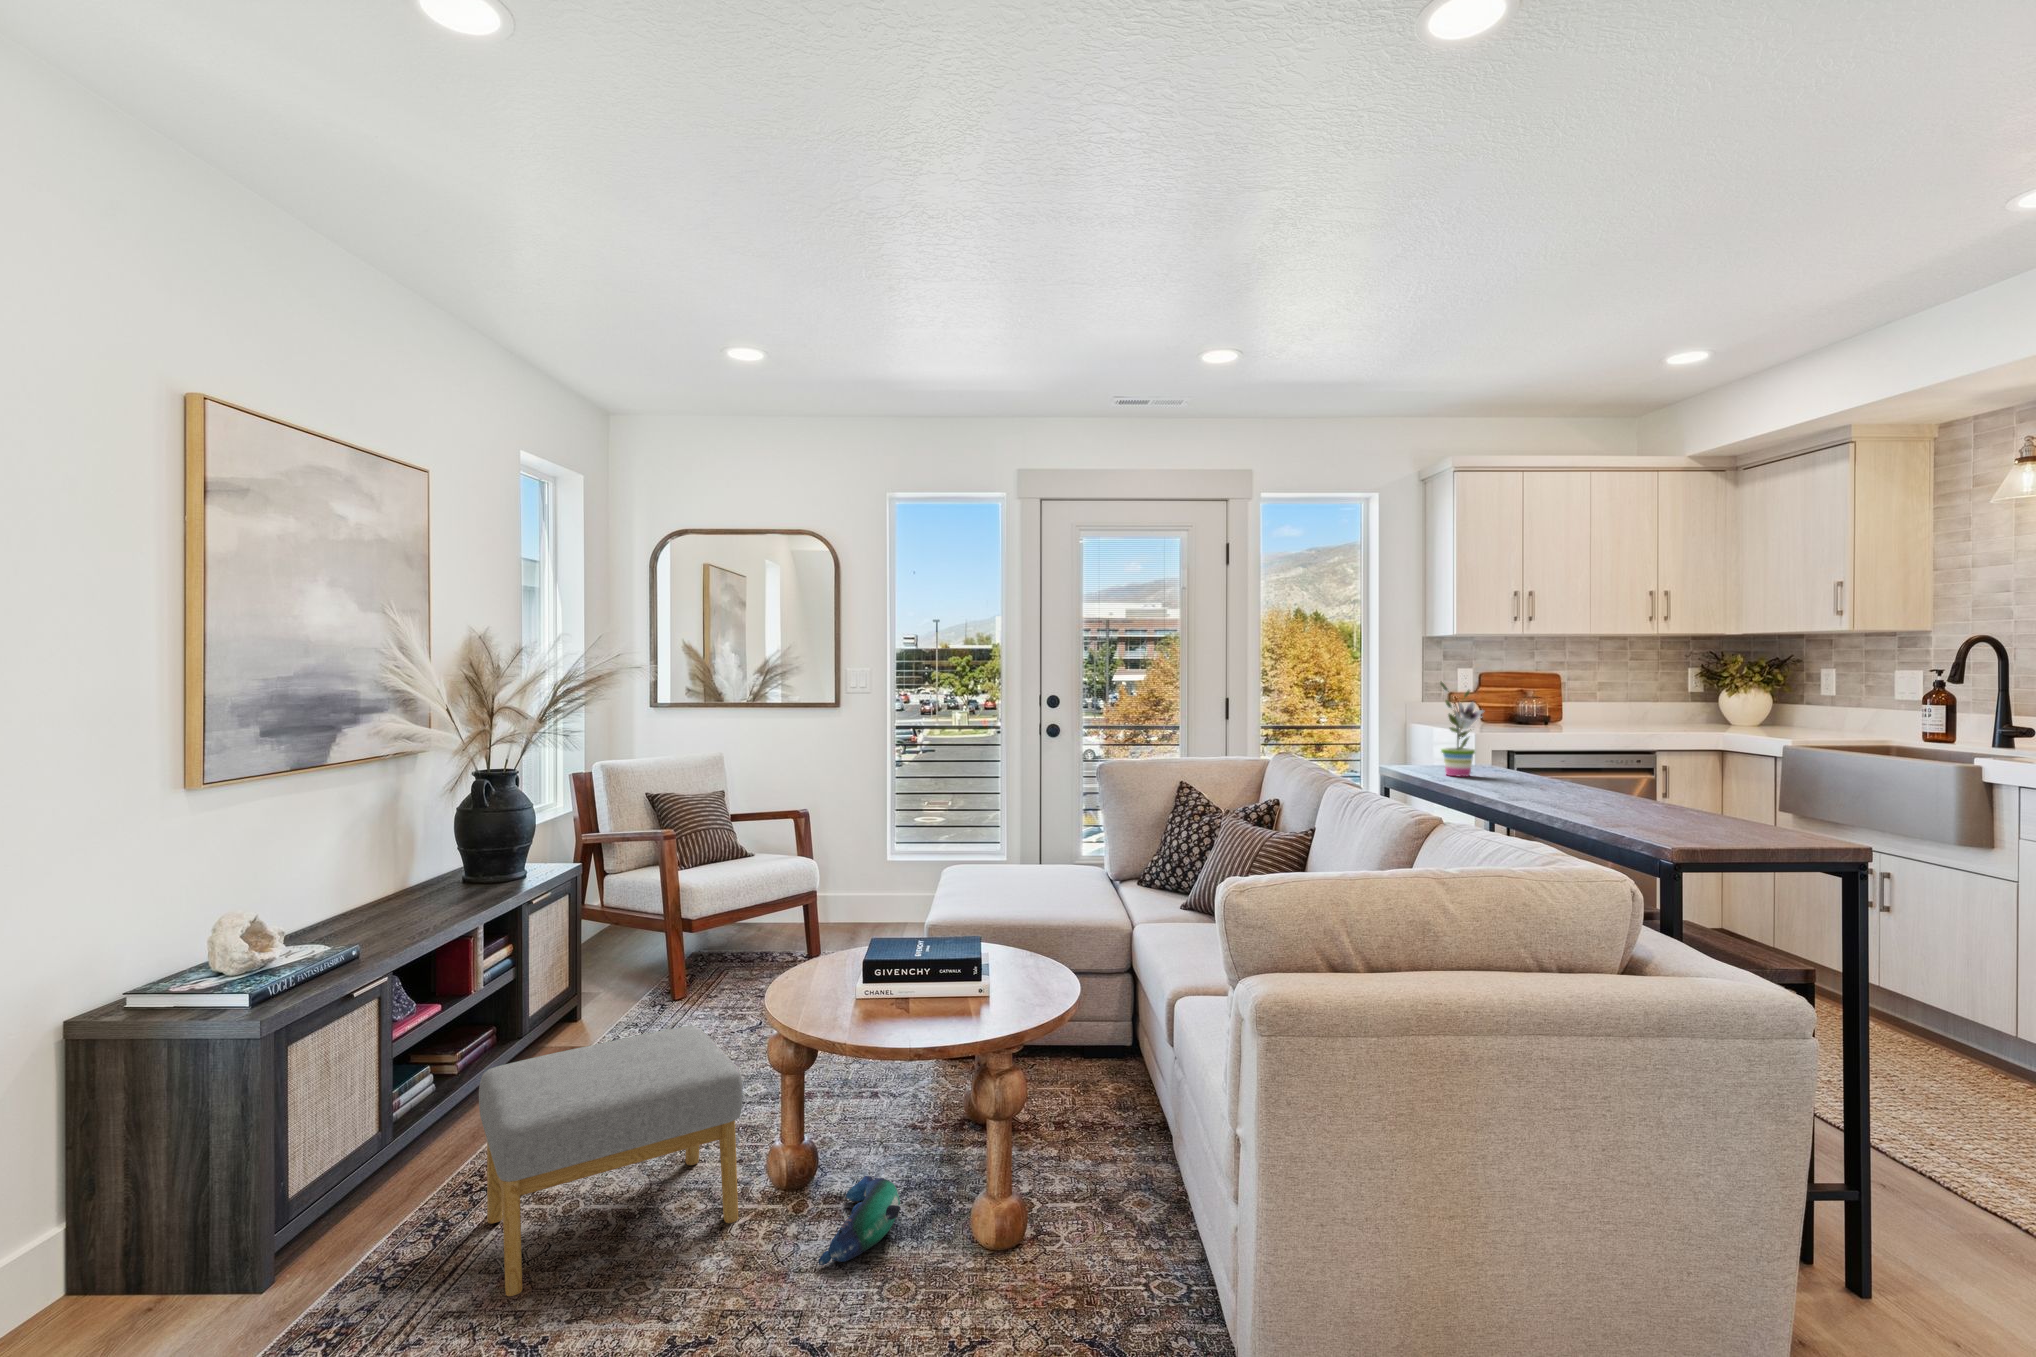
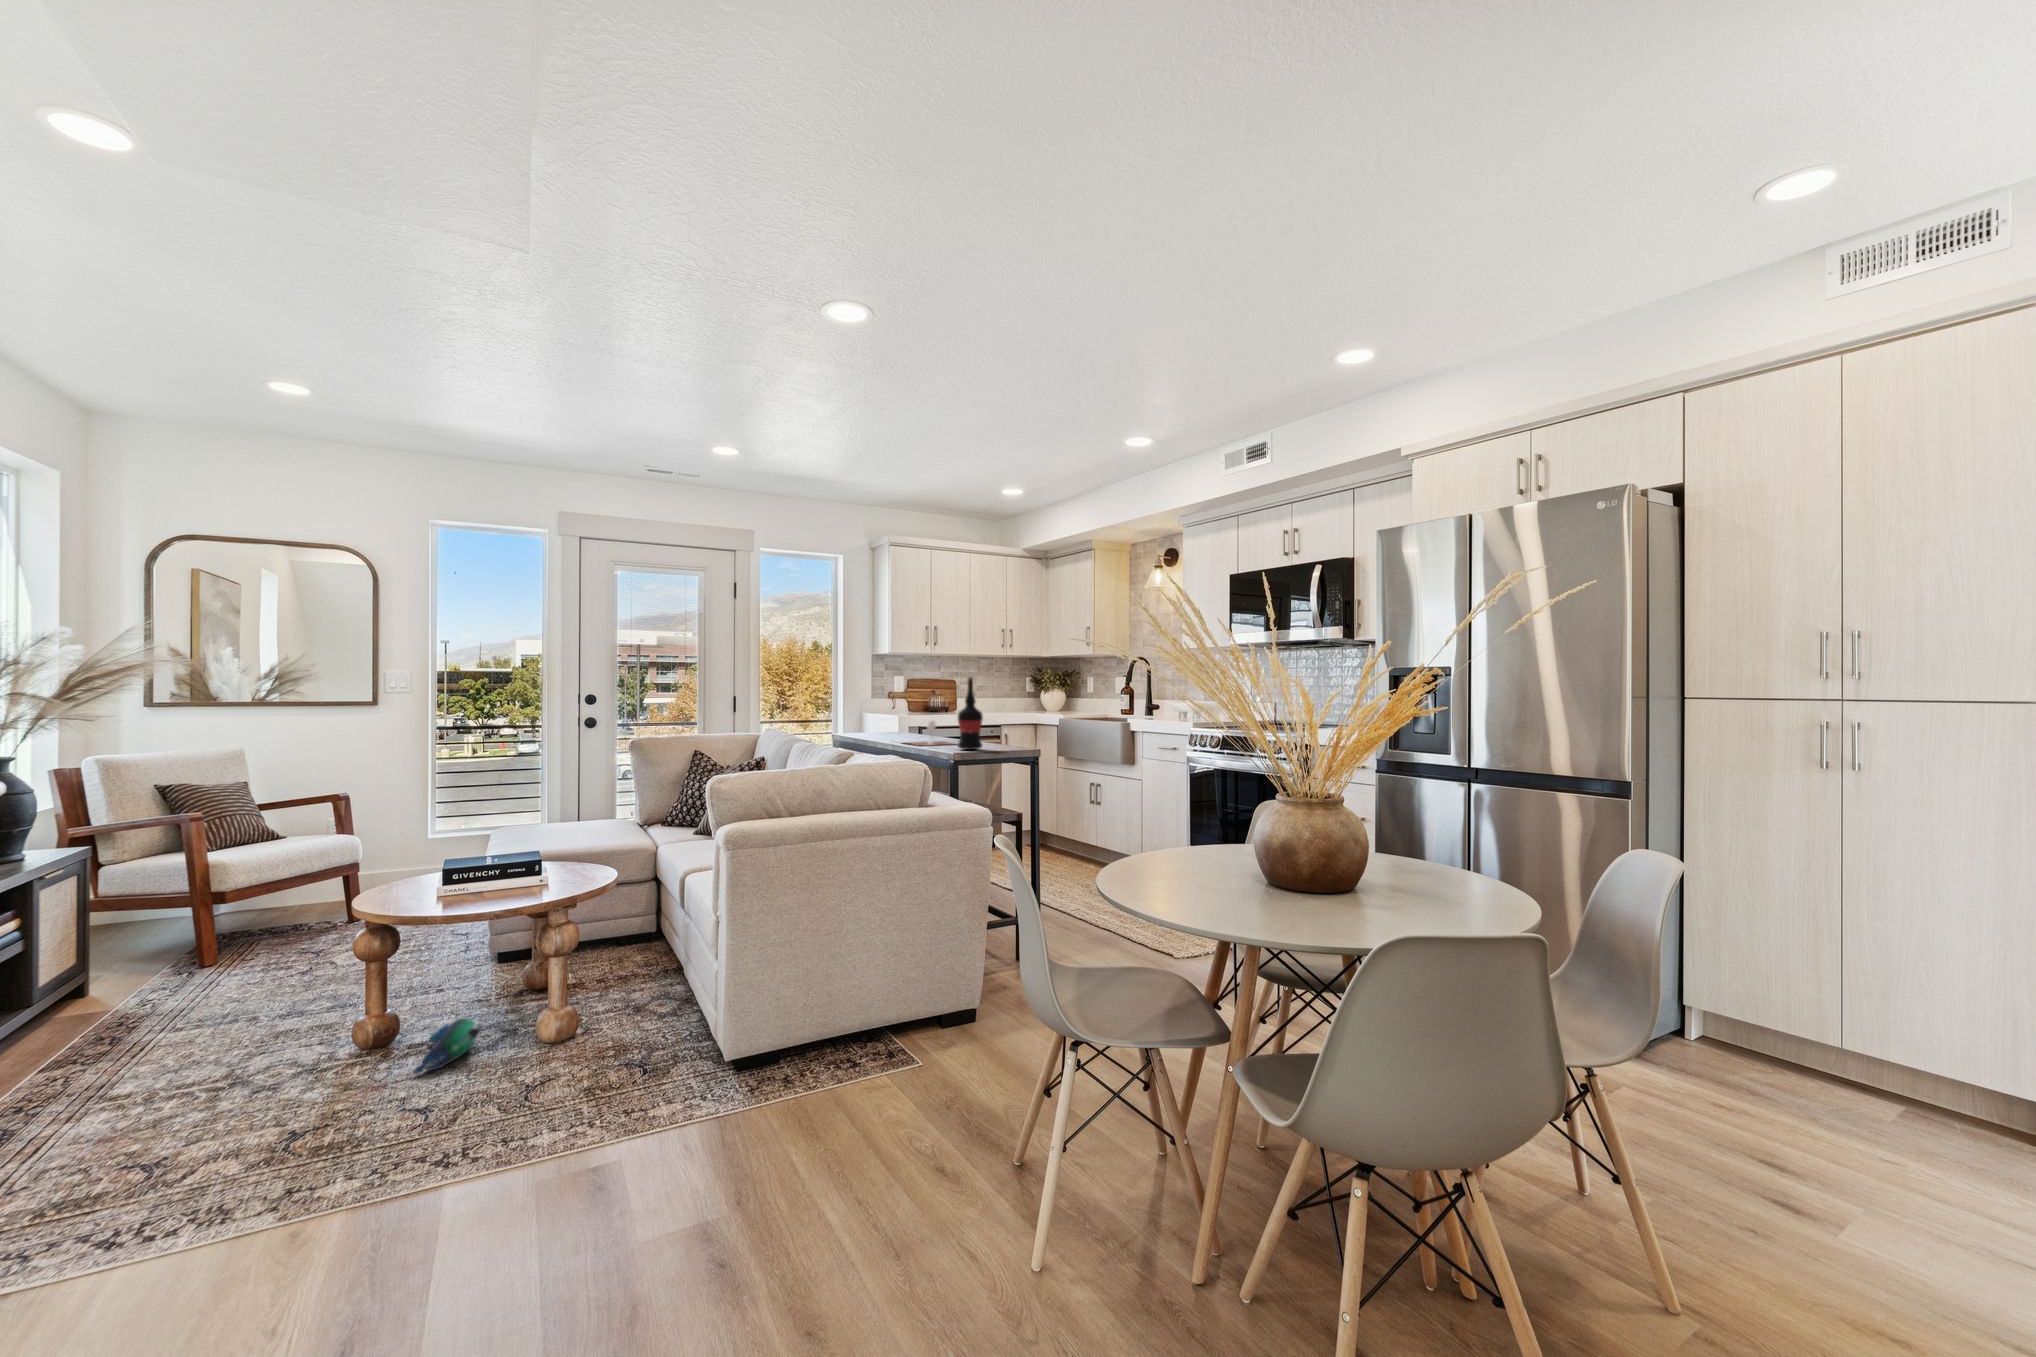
potted plant: present [1441,682,1483,777] -> none [866,678,891,737]
wine bottle: none [1658,692,1717,832] -> present [958,677,983,750]
wine glass: none [1516,764,1652,810] -> present [907,721,956,746]
footstool: present [479,1026,742,1296] -> none [55,942,337,1147]

